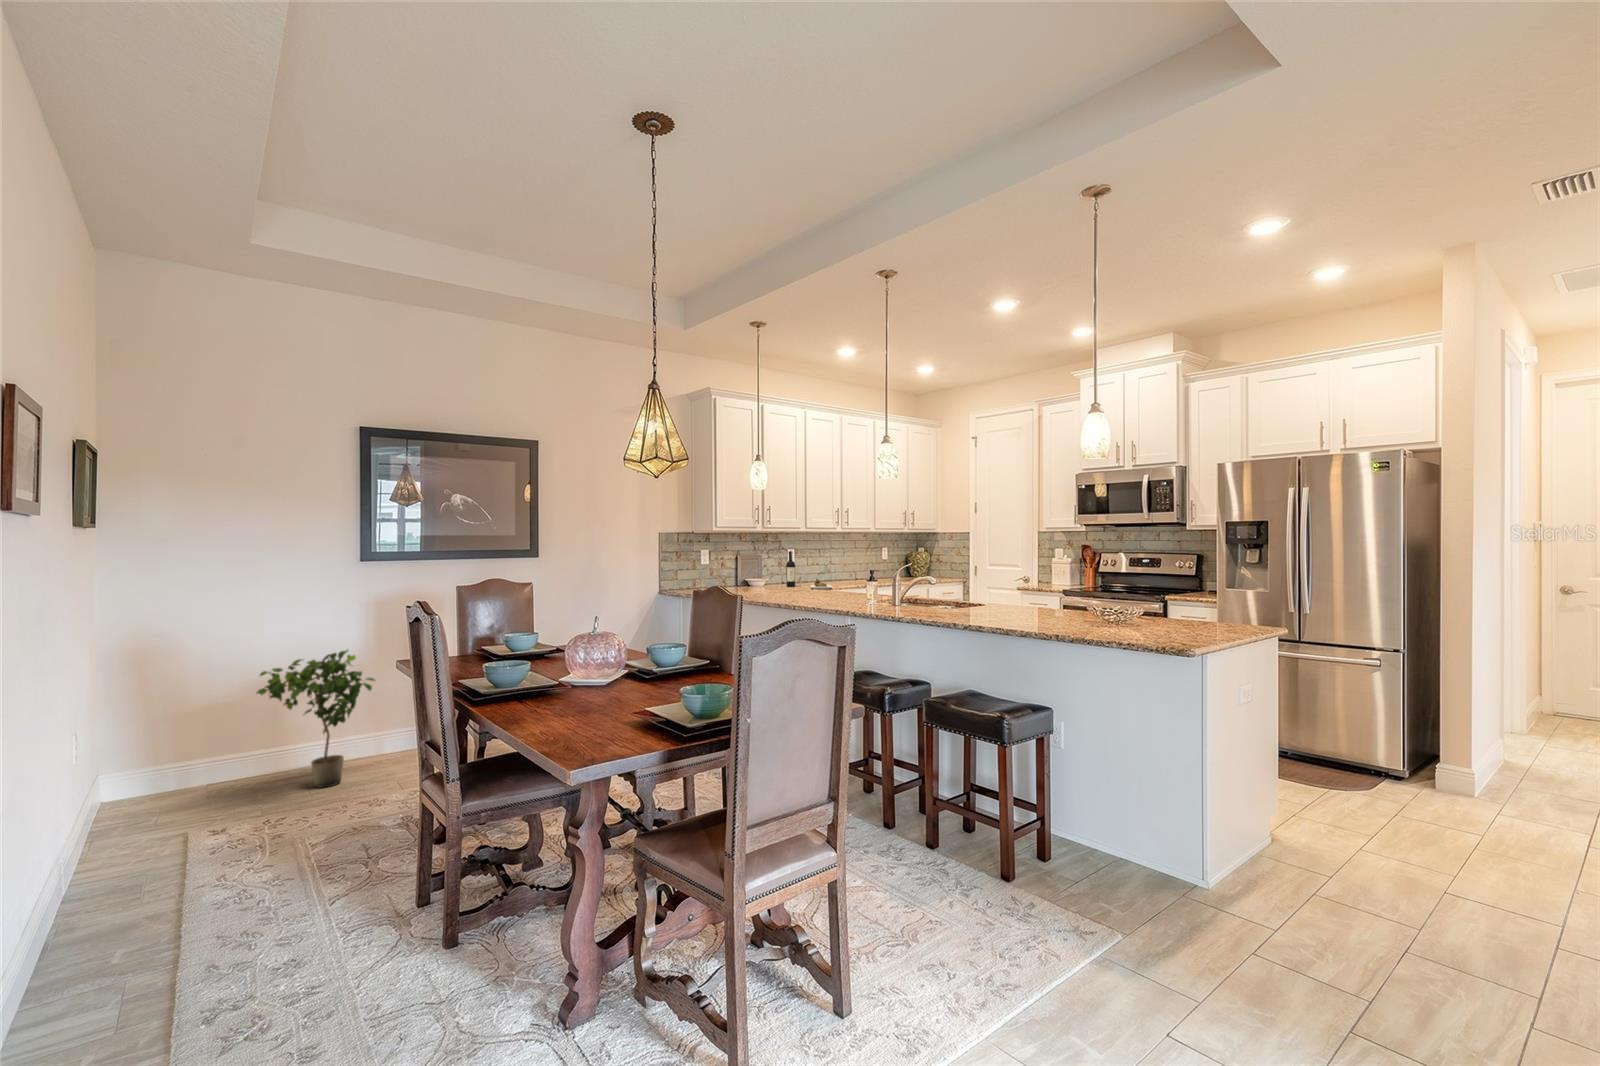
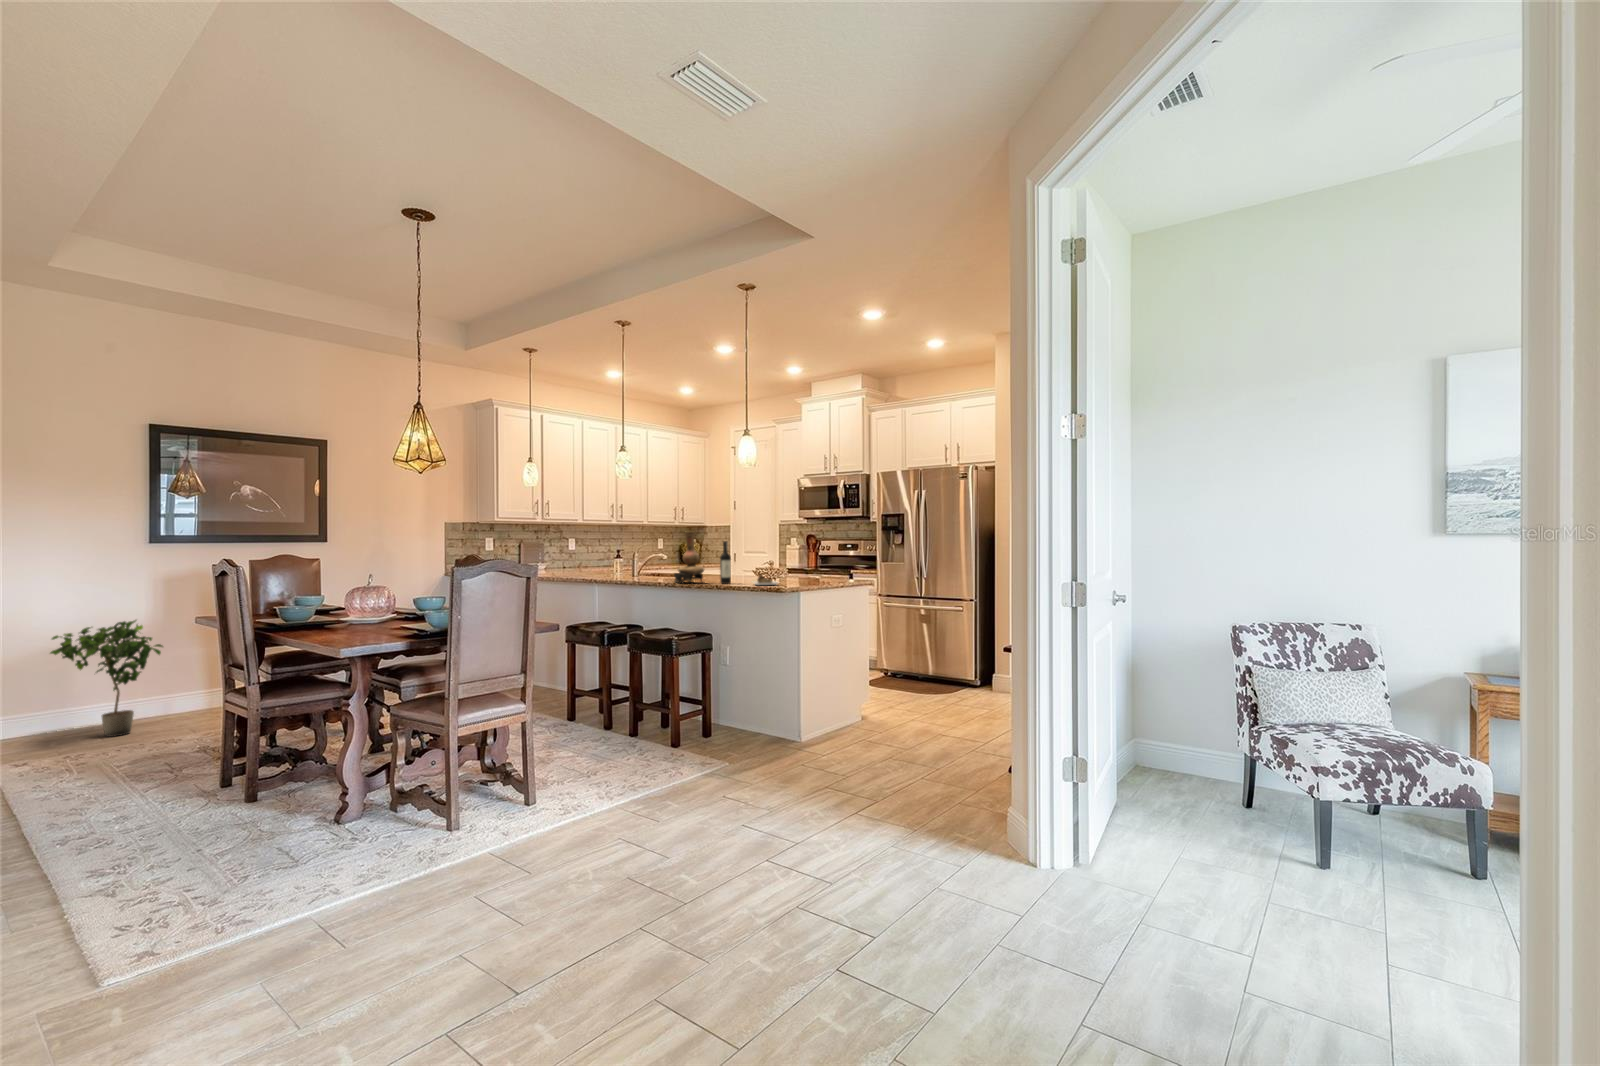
wine bottle: present [786,551,832,589] -> present [720,541,778,585]
vase: none [972,551,1023,626] -> present [674,531,704,583]

